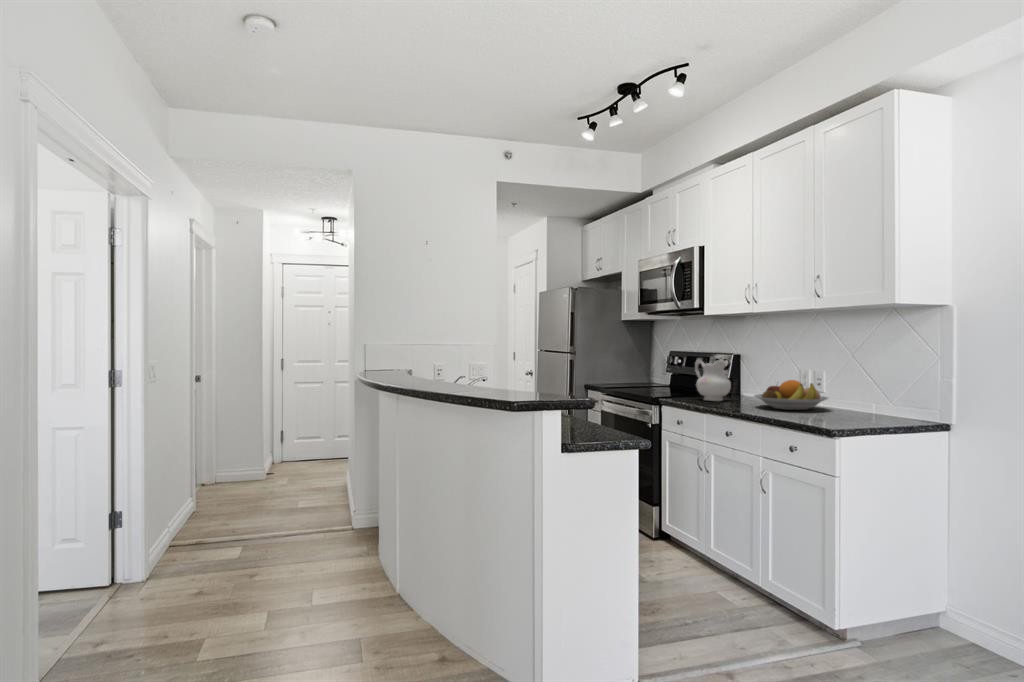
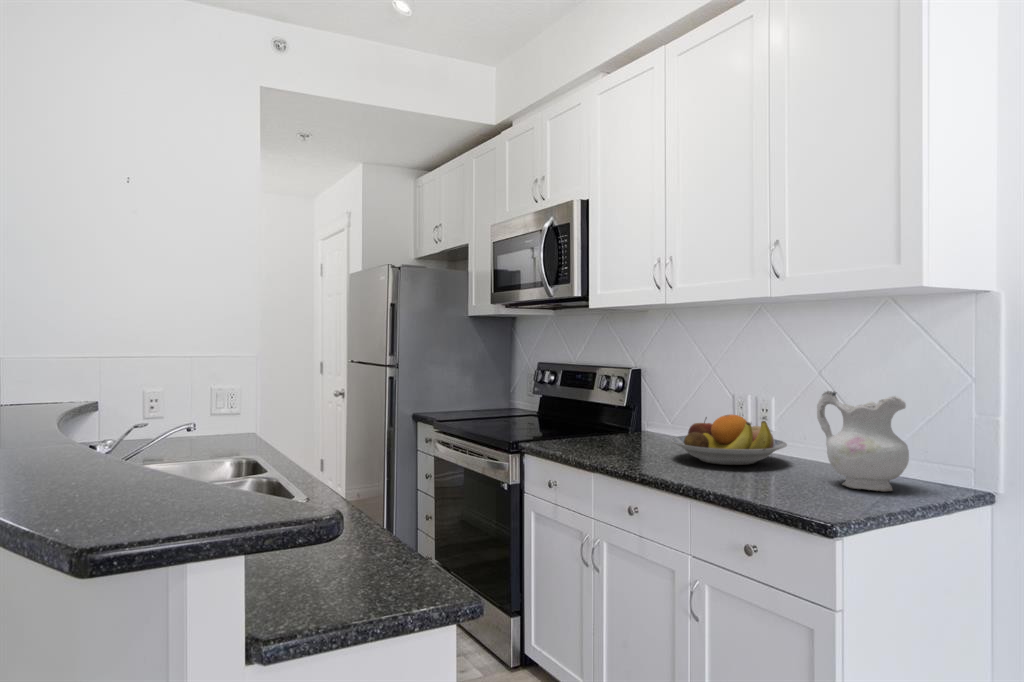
ceramic pitcher: present [695,358,731,401] -> present [817,391,909,491]

